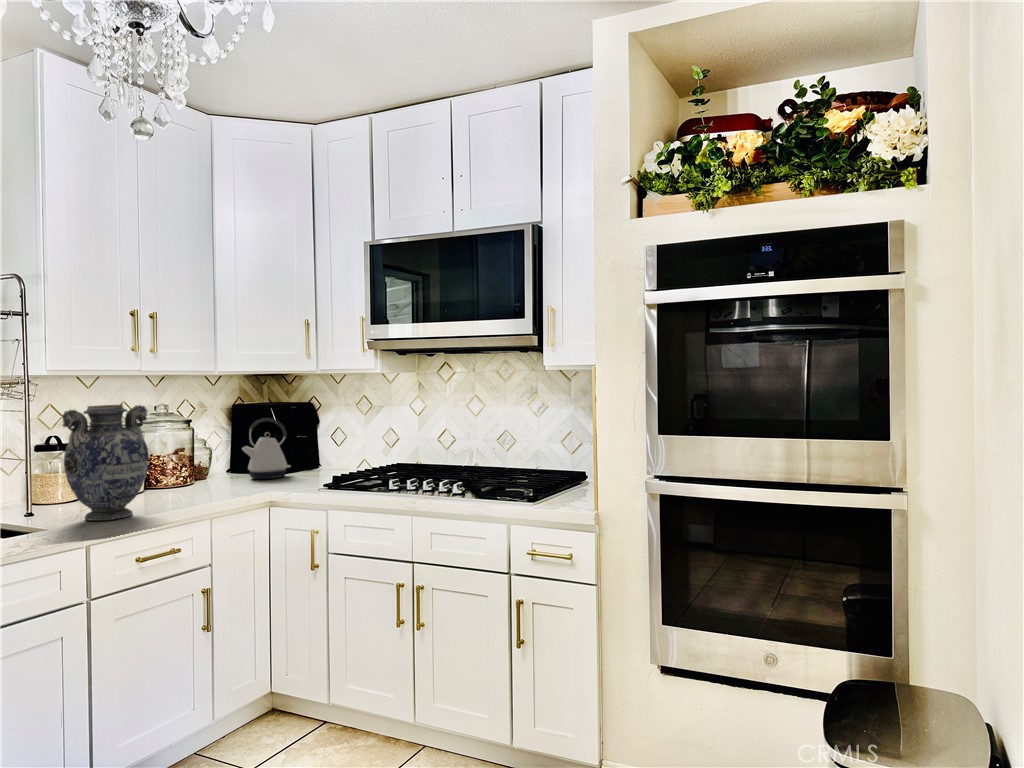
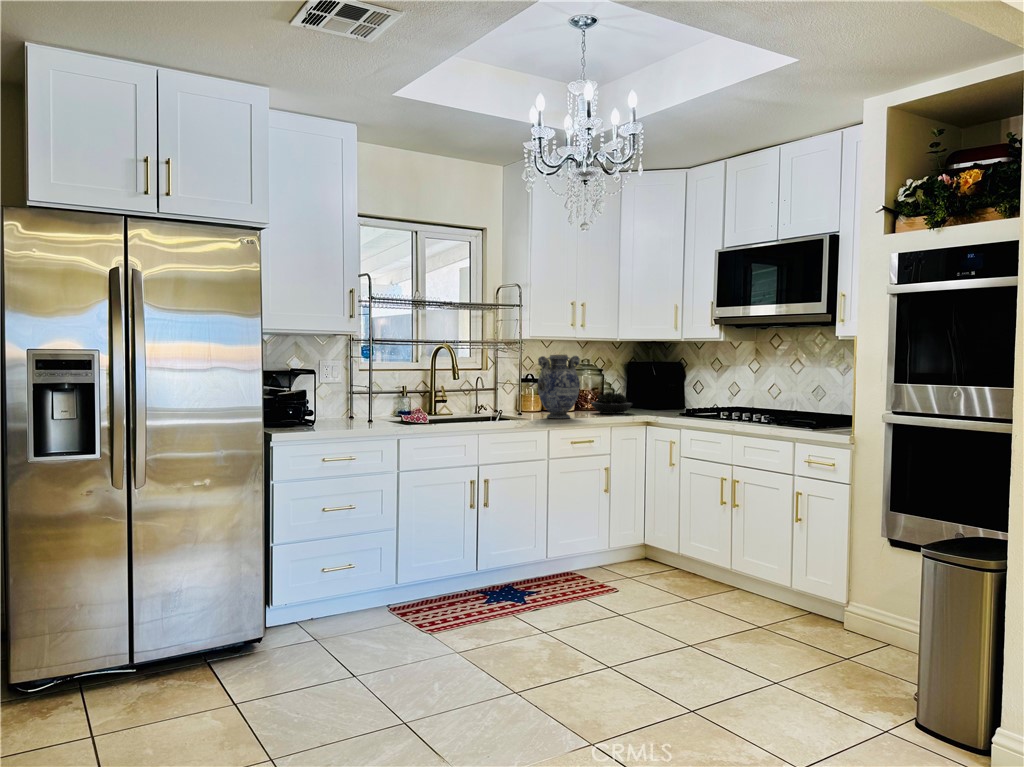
kettle: present [242,418,290,479] -> none [633,370,664,410]
succulent plant: none [171,457,243,495] -> present [591,392,632,414]

